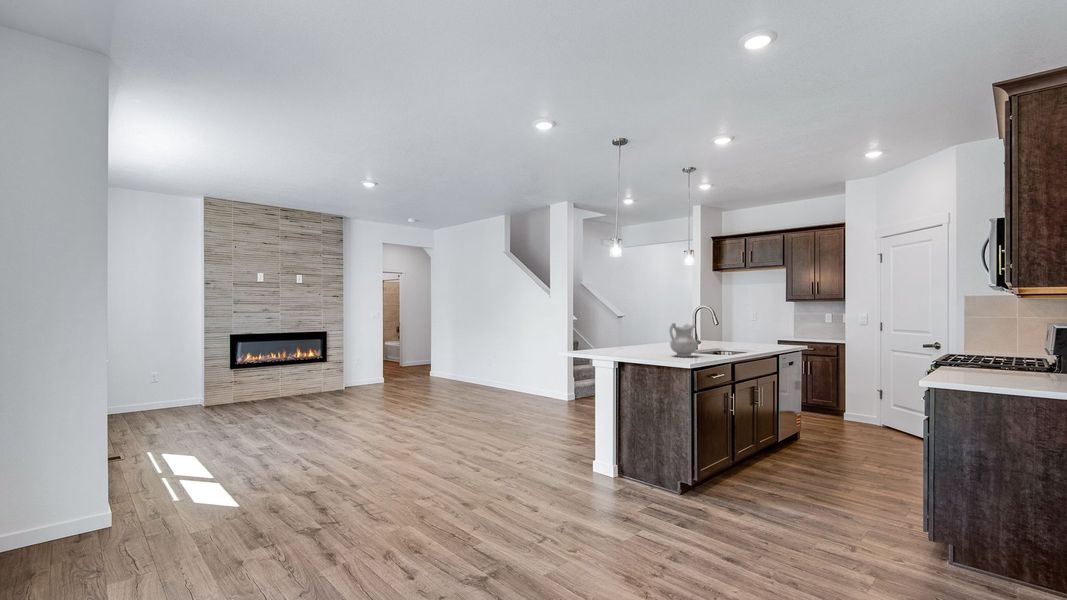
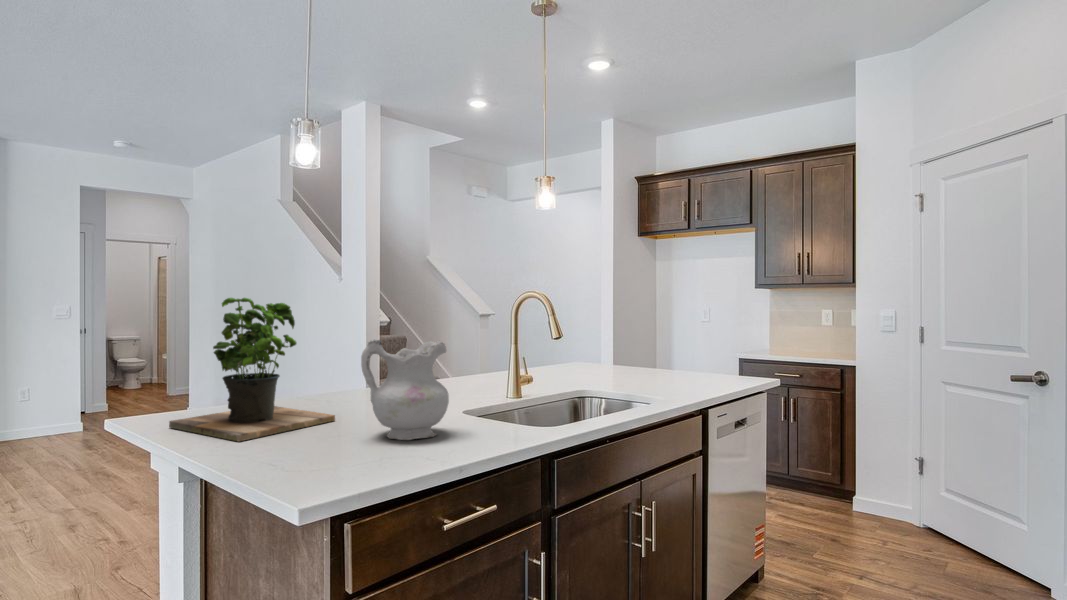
potted plant: none [594,309,646,357] -> present [169,298,335,442]

